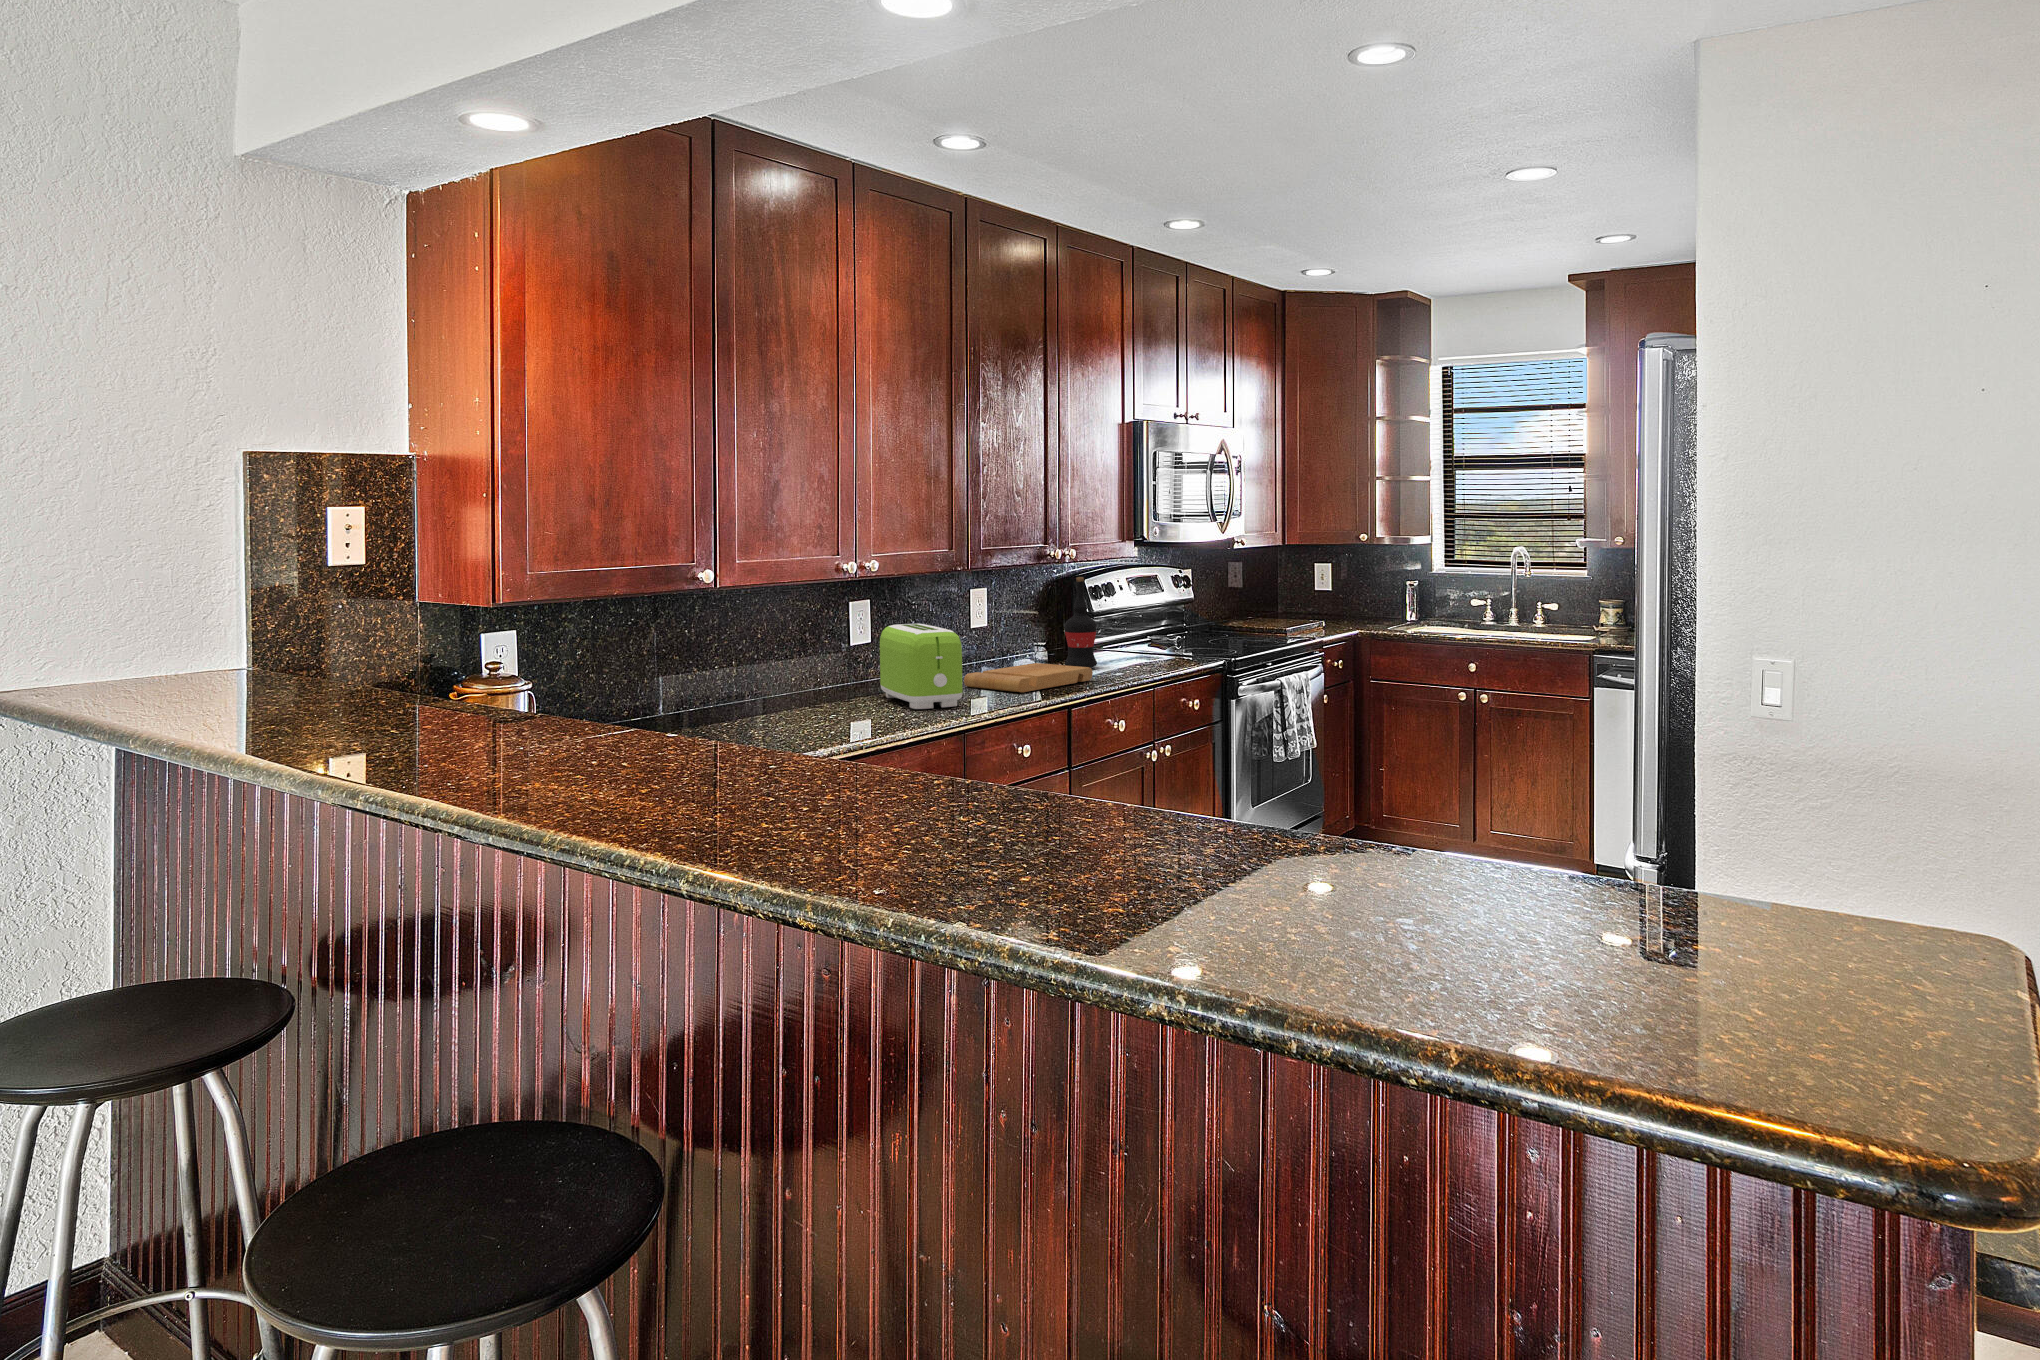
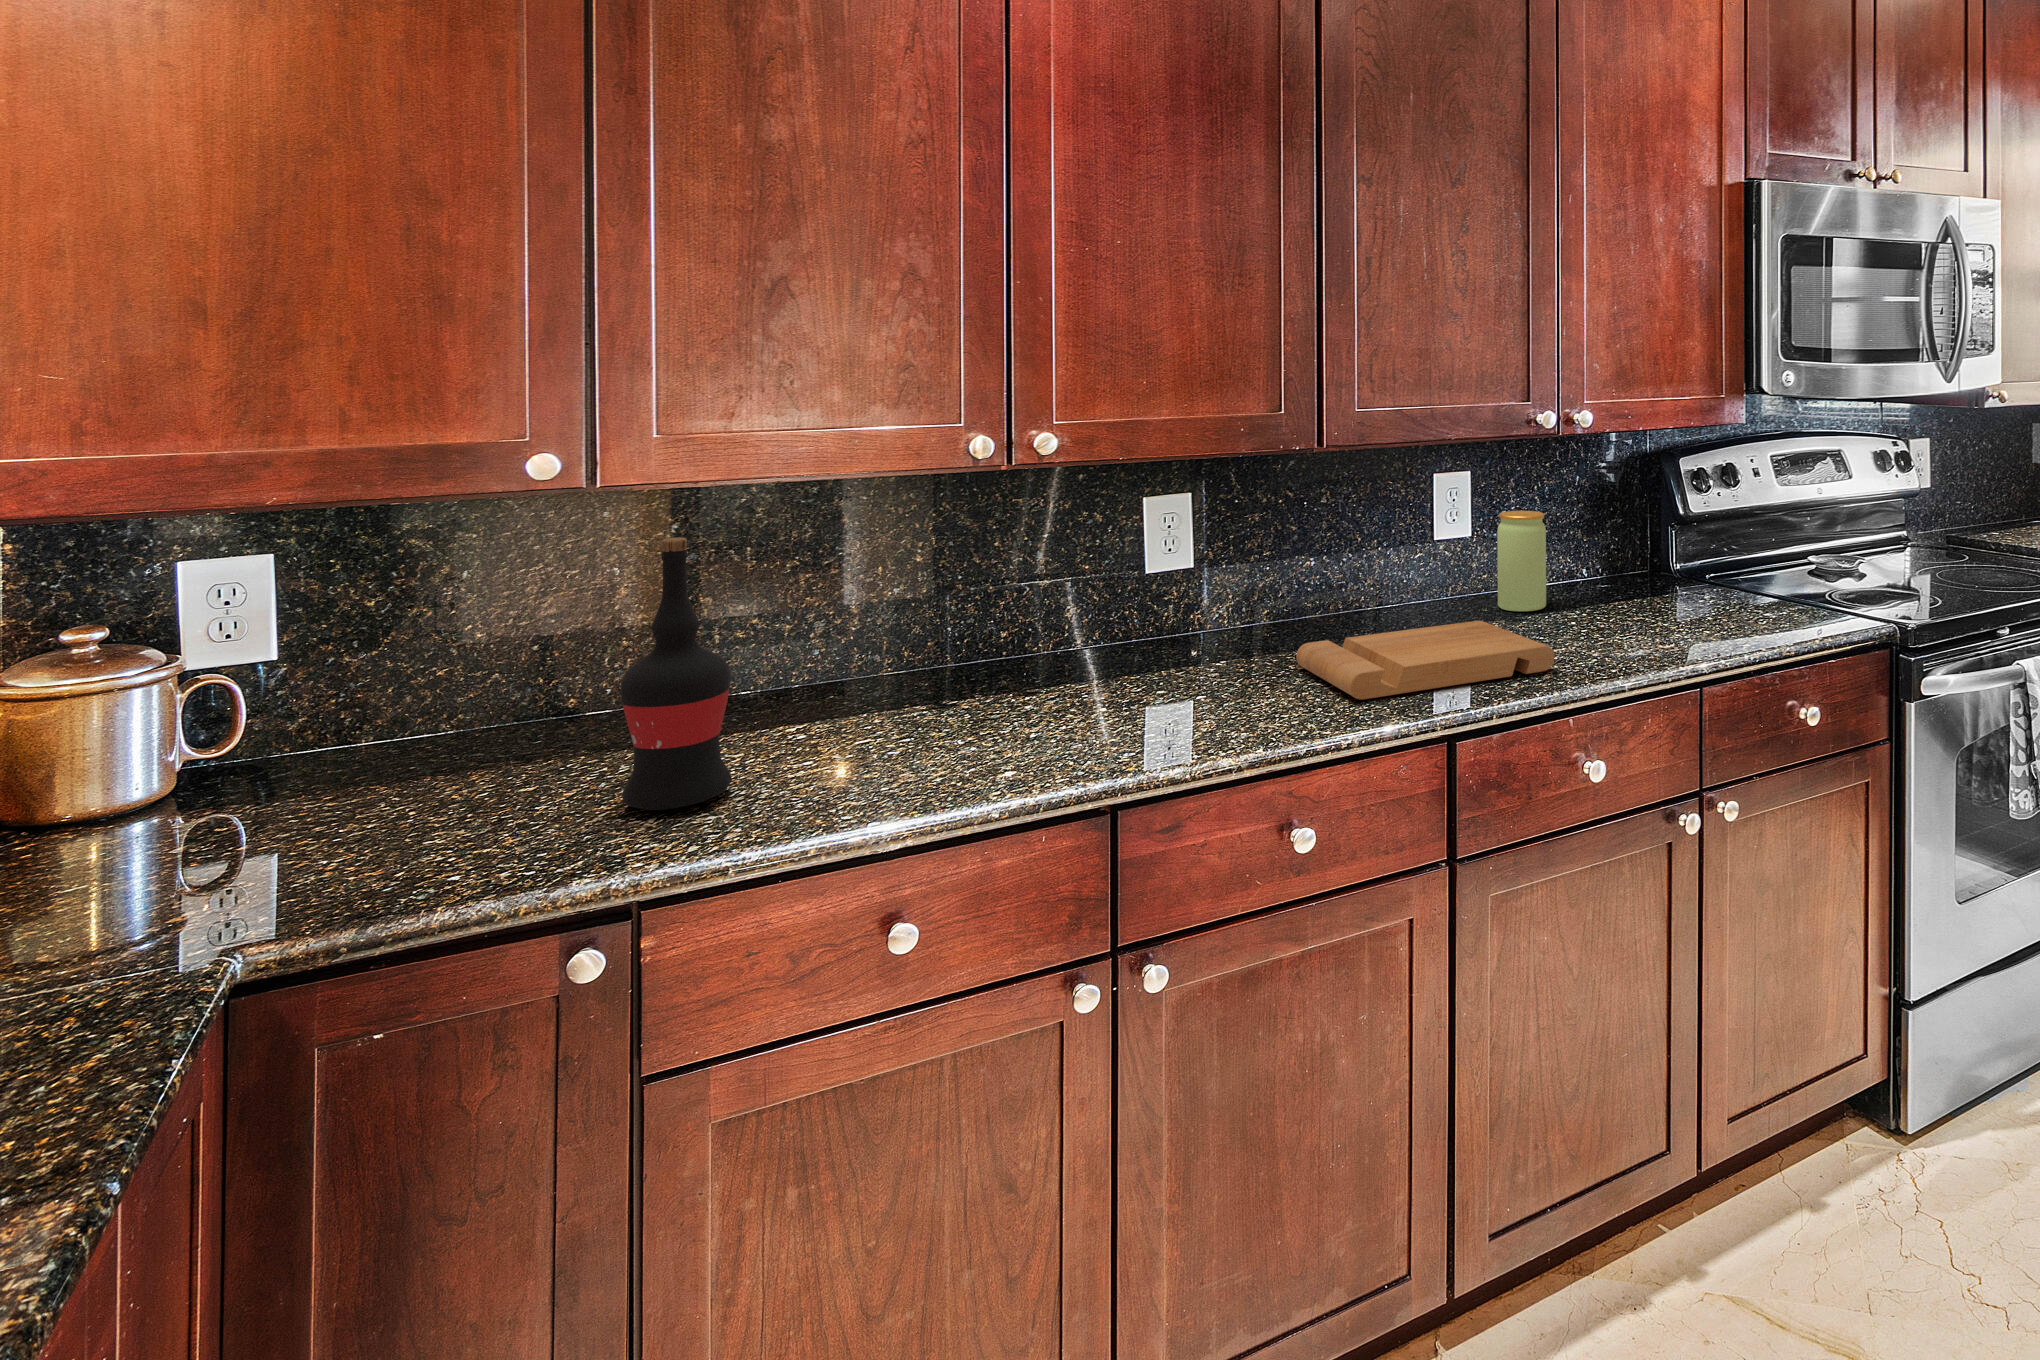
wine bottle: present [1065,577,1097,668] -> present [620,537,732,810]
jar: none [1015,609,1043,665] -> present [1497,511,1546,611]
toaster: present [880,624,963,709] -> none [1058,551,1206,740]

